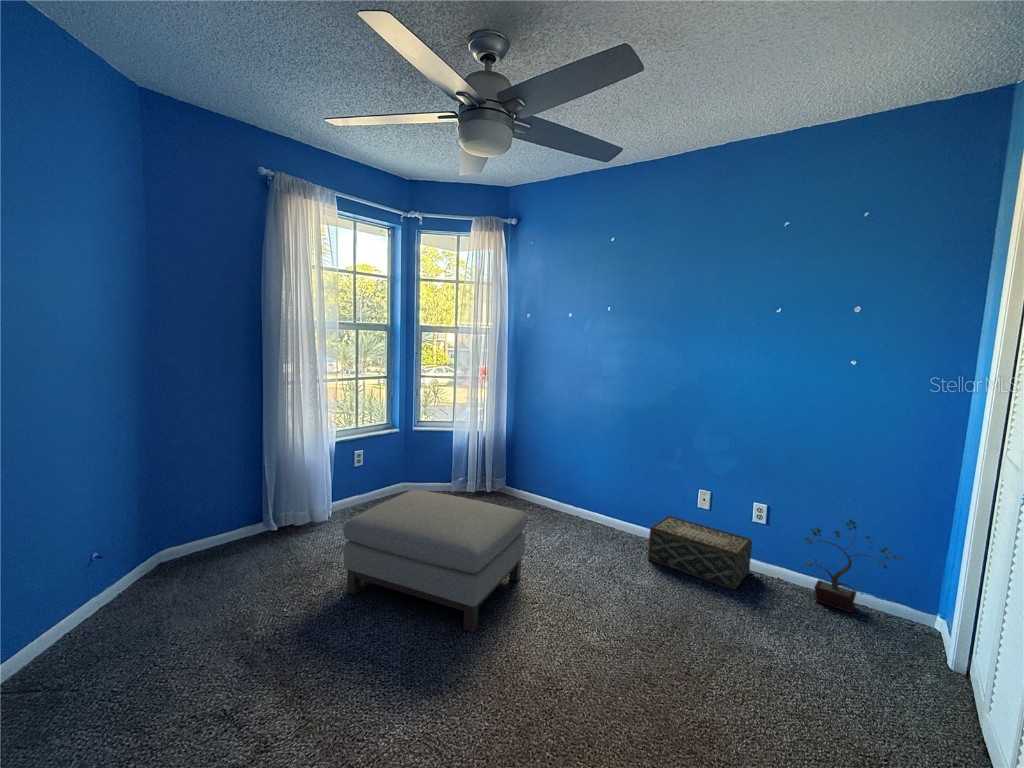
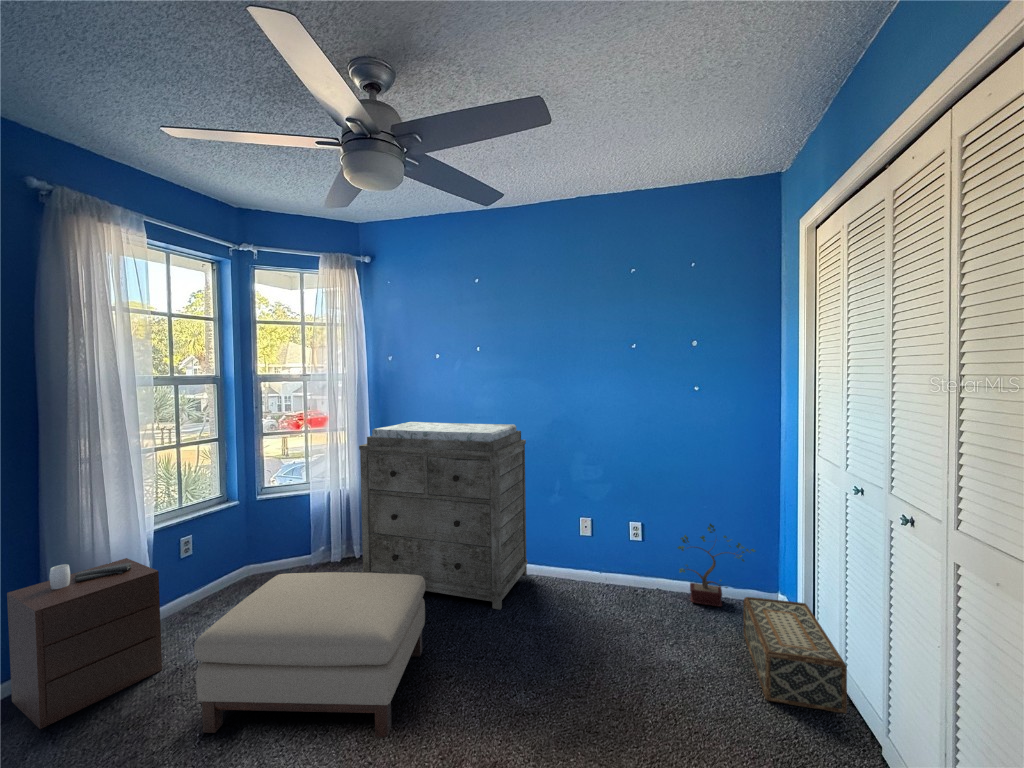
dresser: none [487,377,649,561] -> present [359,422,527,610]
nightstand: none [243,454,332,563] -> present [7,558,162,729]
woven basket: present [648,516,752,589] -> present [744,597,847,713]

